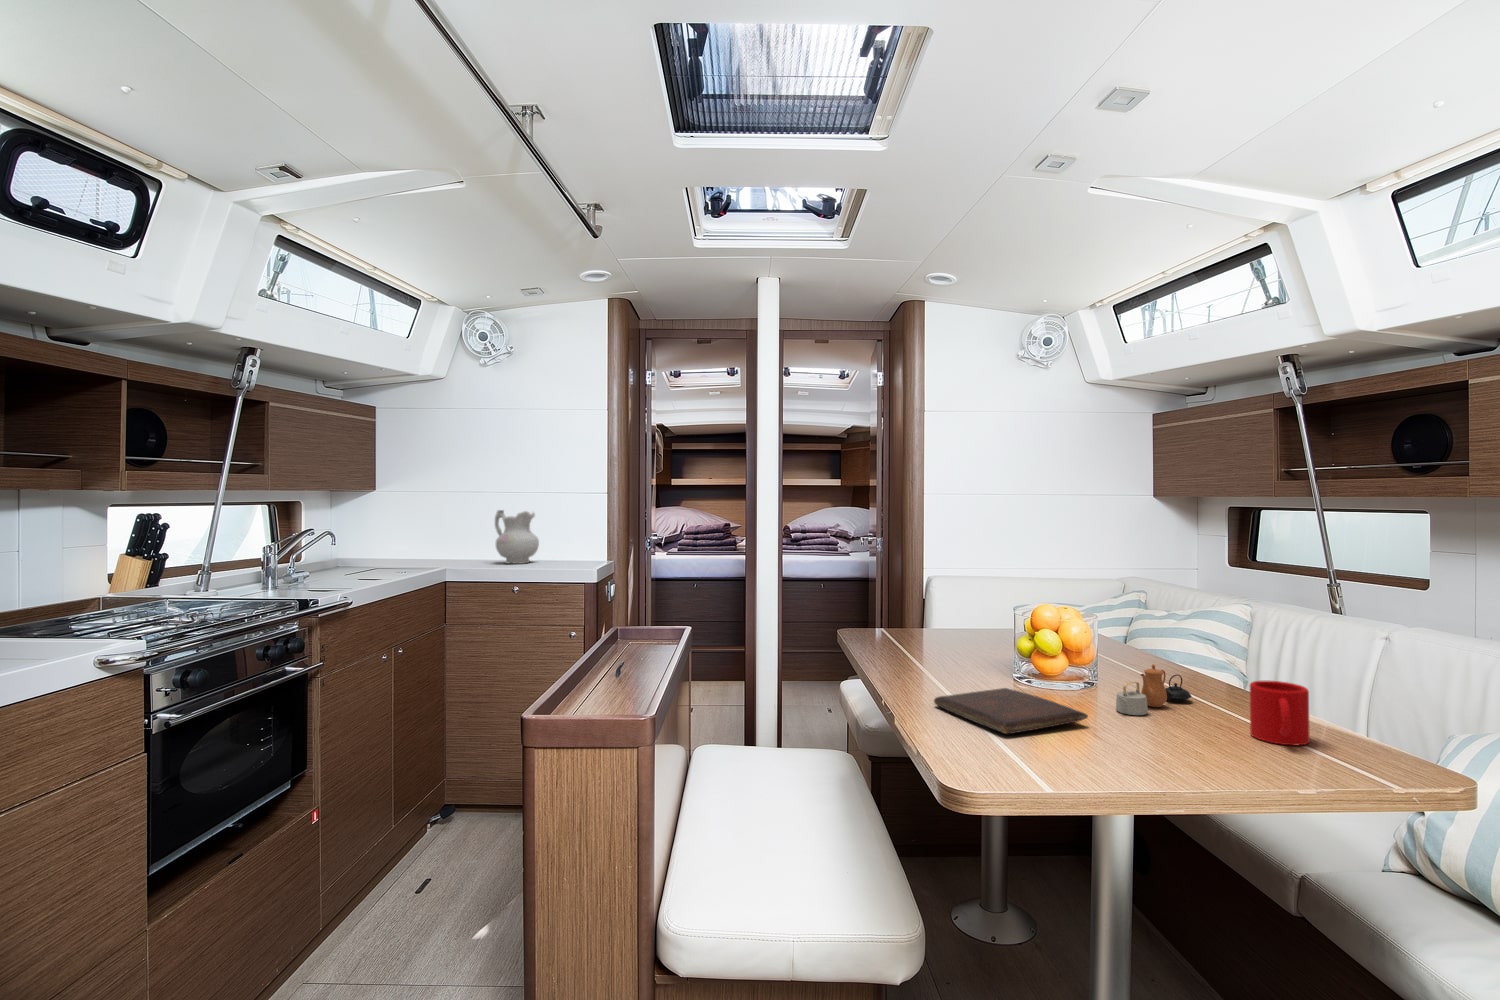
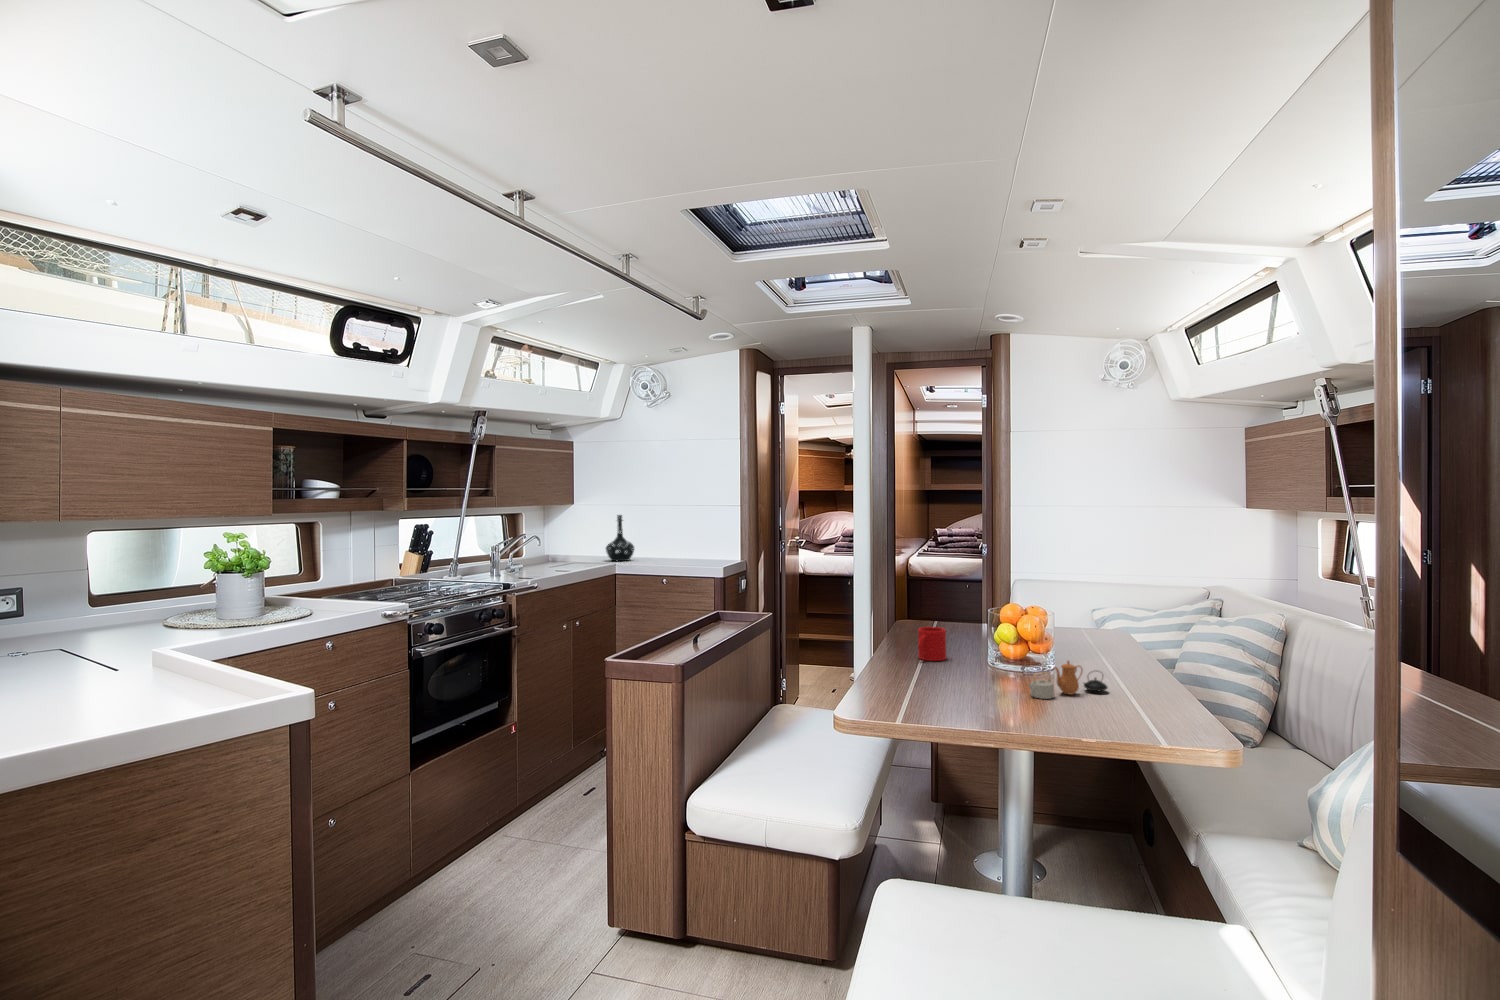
bottle: none [428,504,468,565] -> present [606,515,634,561]
ceramic pitcher: present [495,510,539,564] -> none [653,519,685,562]
mug: present [1250,680,1310,745] -> present [918,627,946,661]
book: present [934,688,1088,734] -> none [891,672,989,702]

